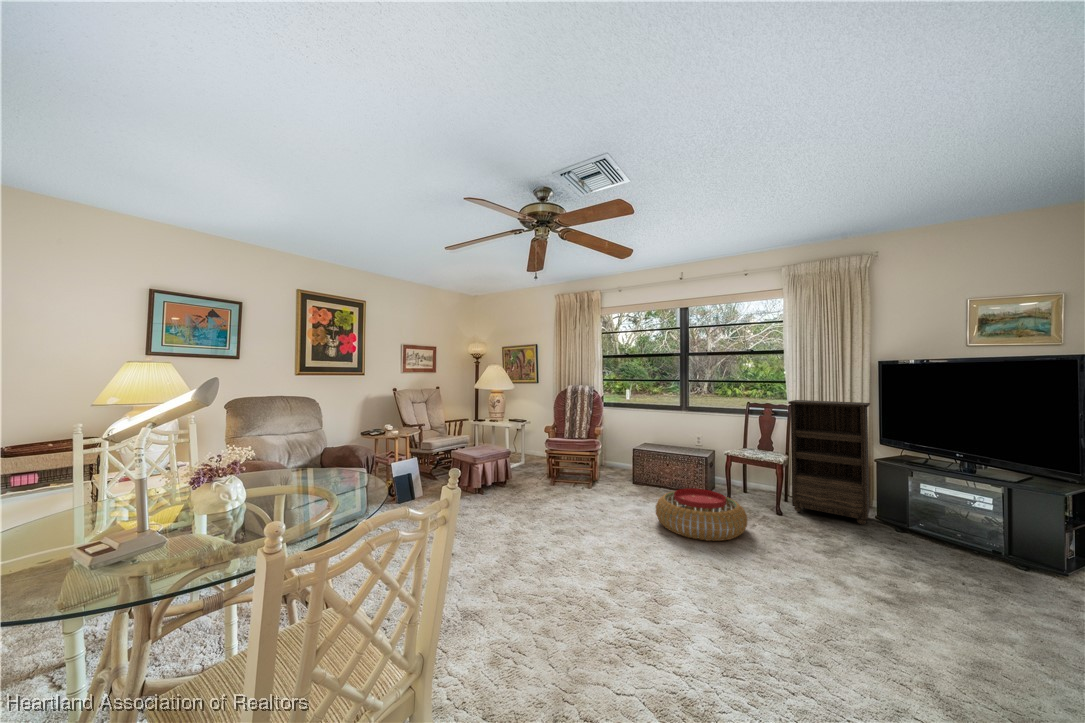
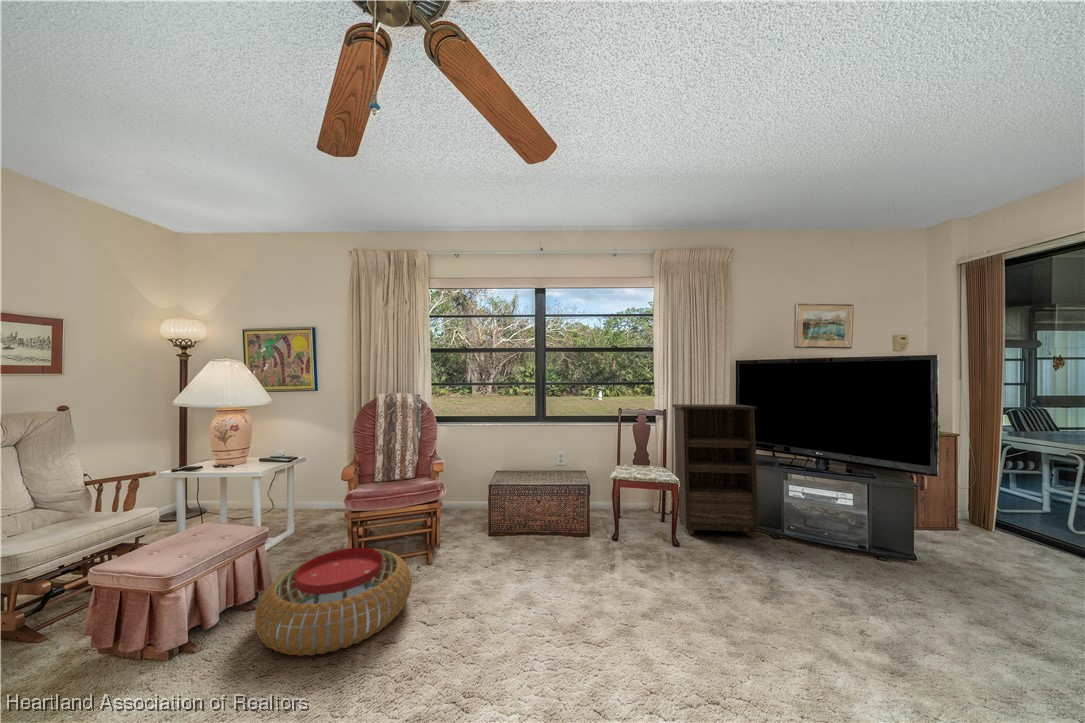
pouf: present [656,488,747,541] -> present [255,548,412,656]

